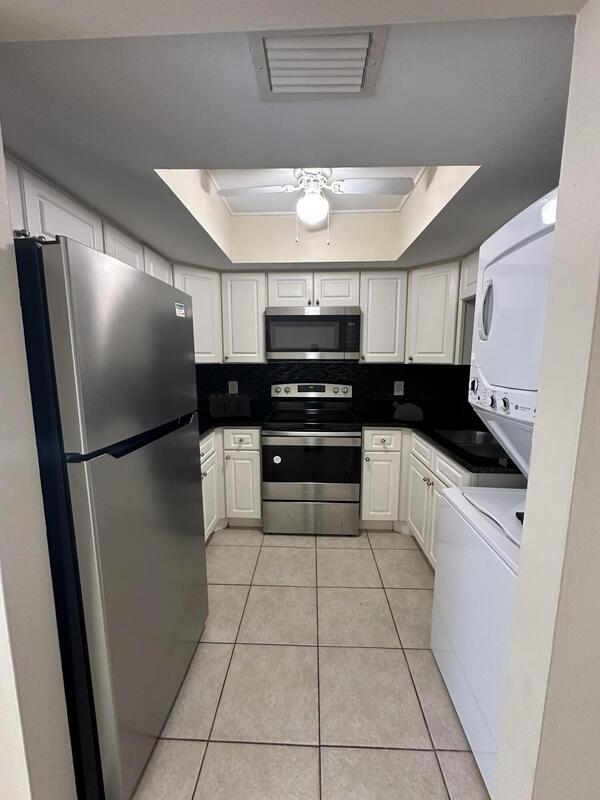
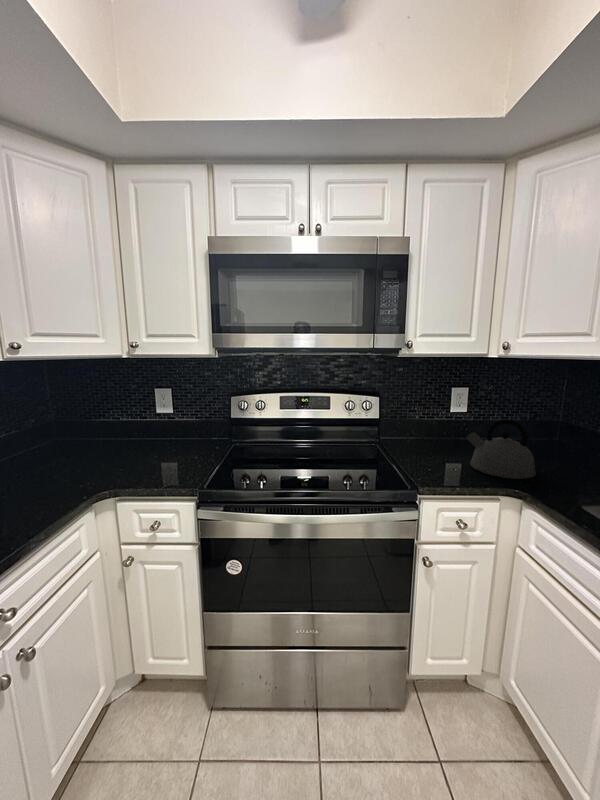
toaster: present [209,393,251,419] -> none [100,411,185,475]

